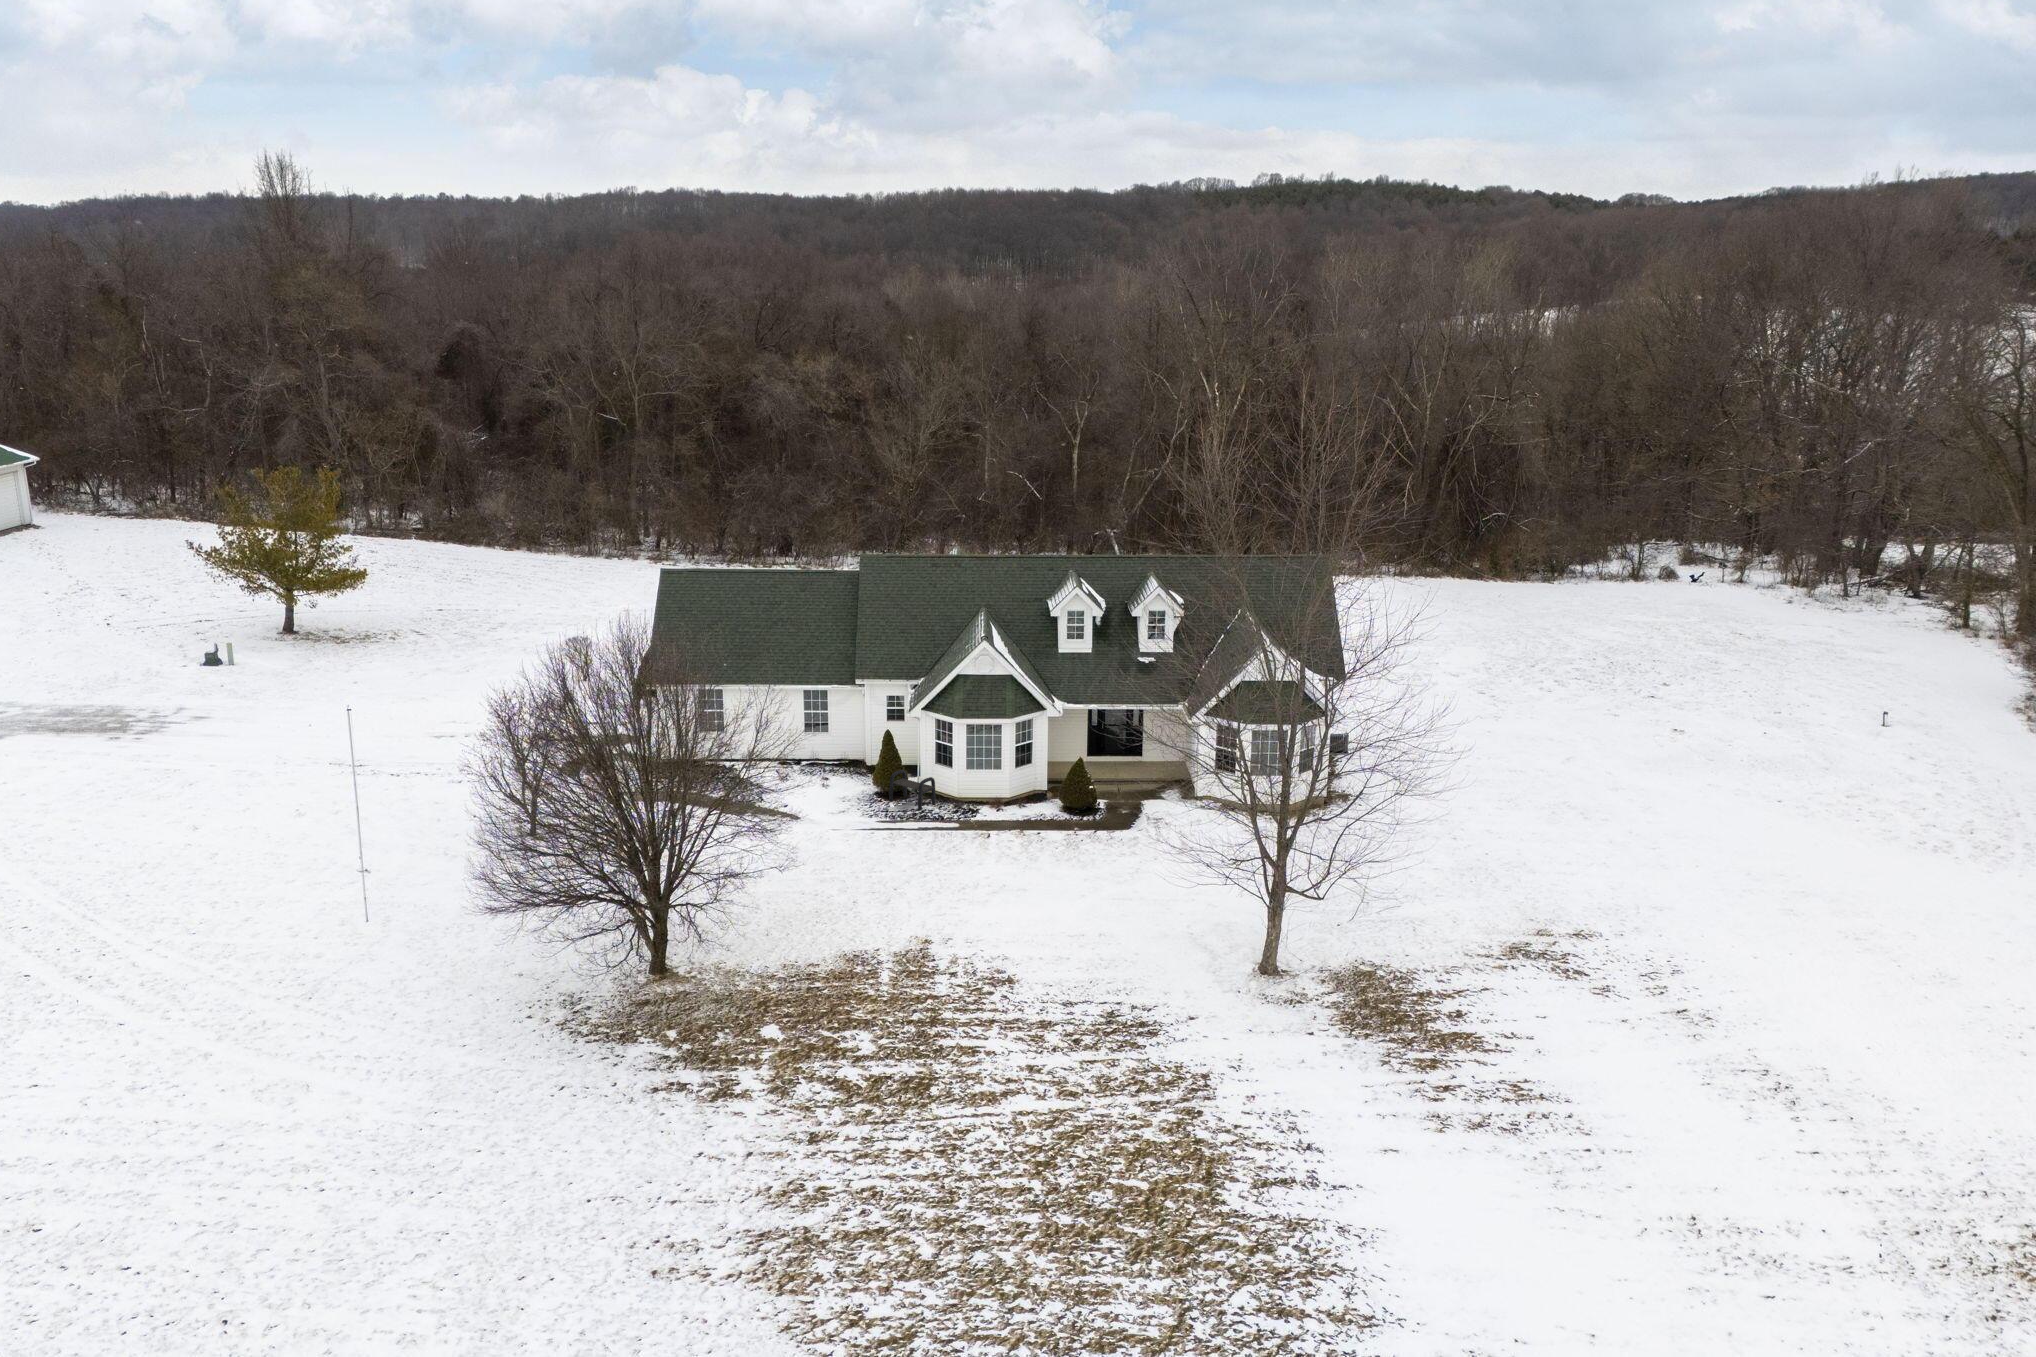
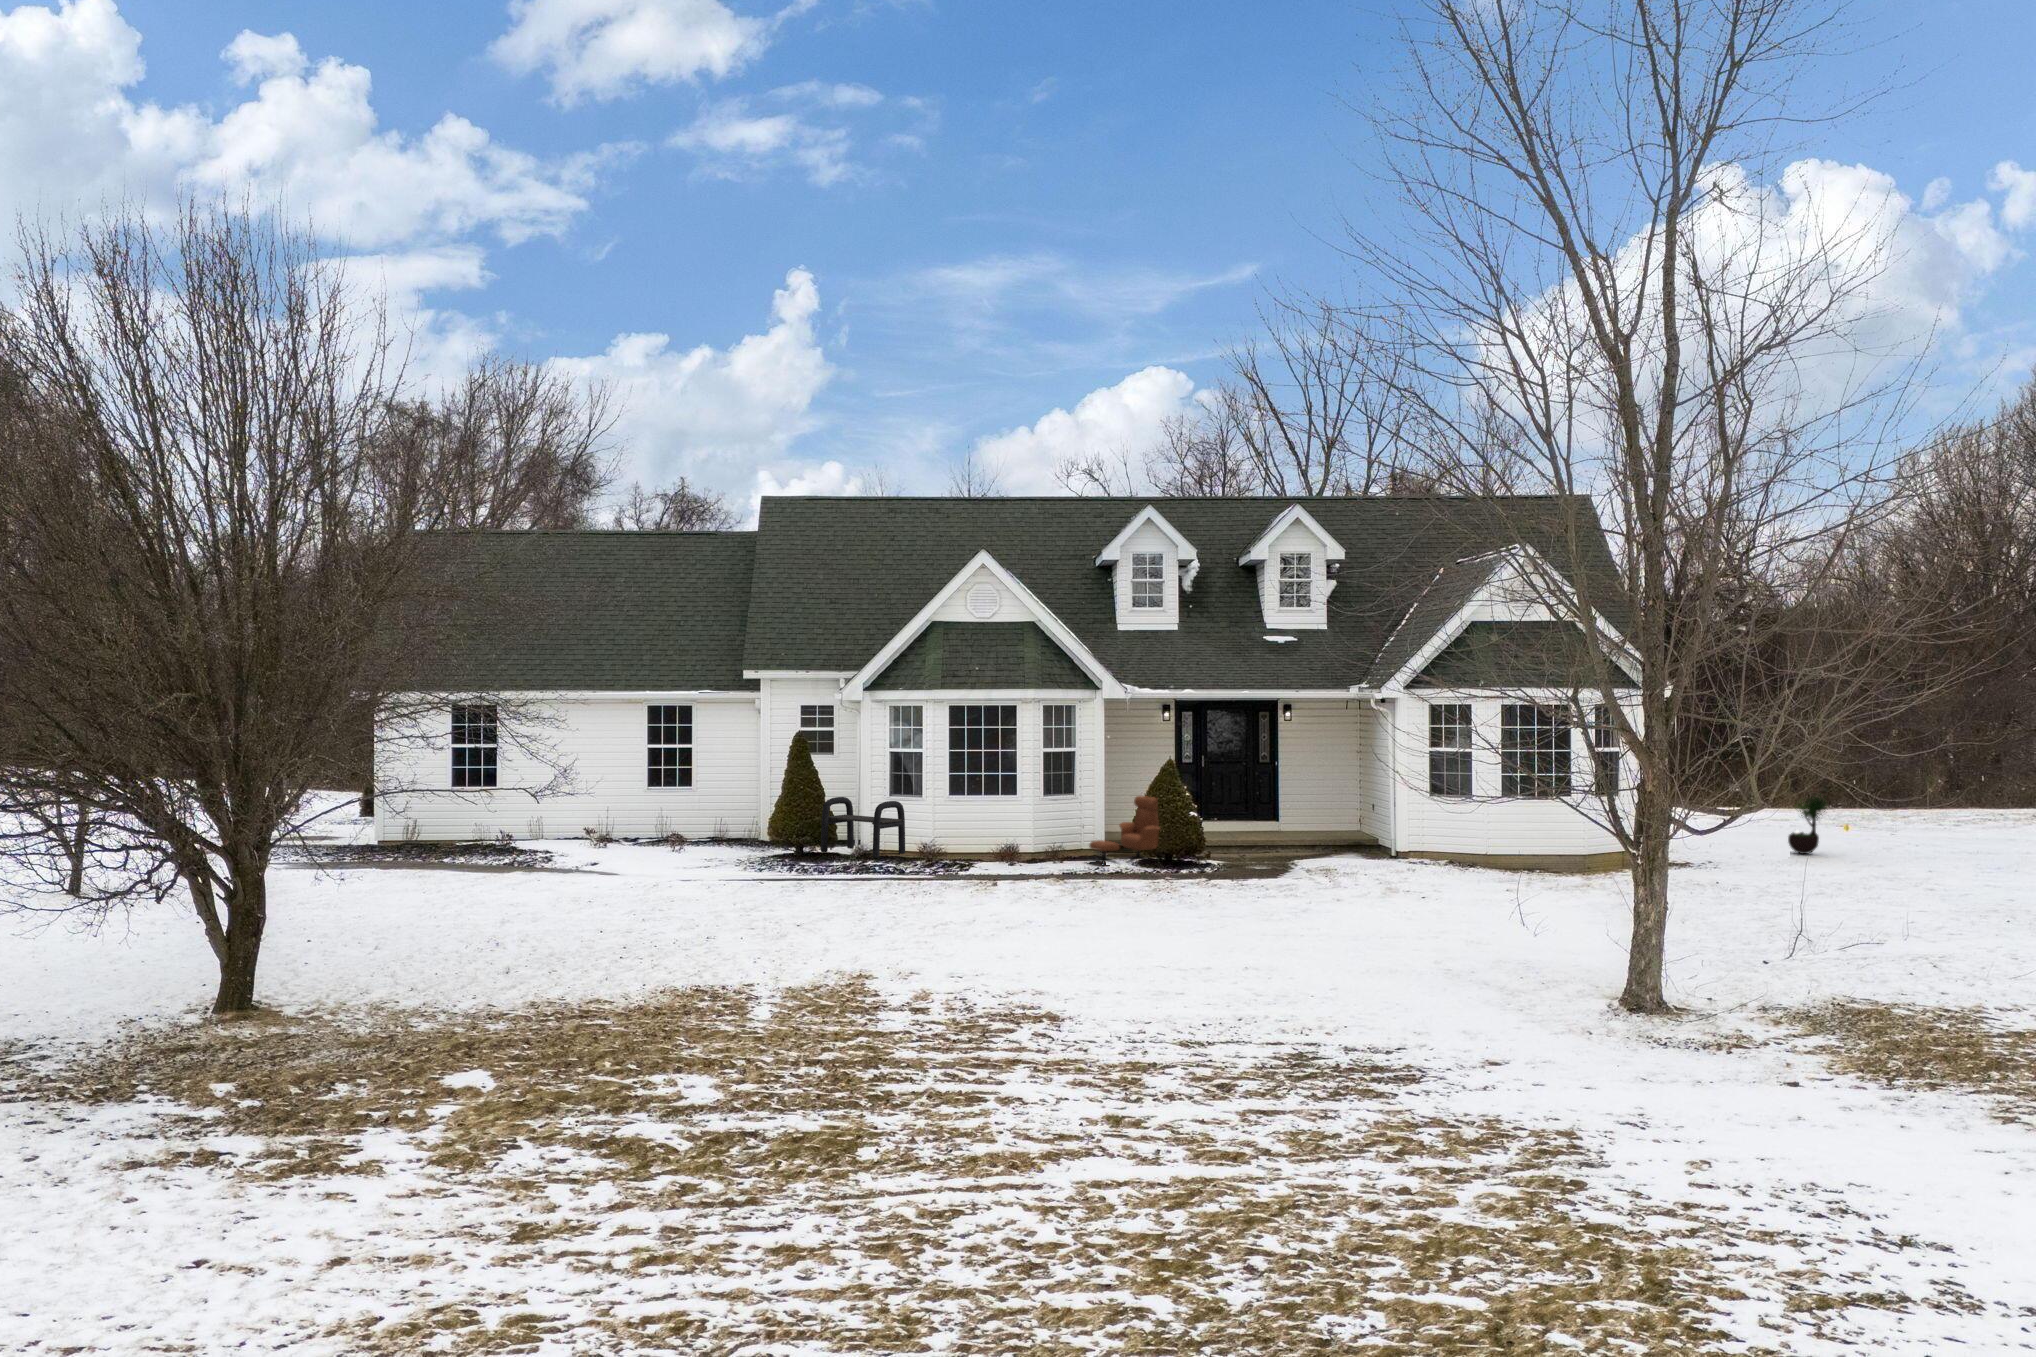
potted tree: none [1418,773,1441,805] -> present [1788,796,1826,854]
lounge chair: none [1034,778,1074,820] -> present [1089,796,1160,864]

